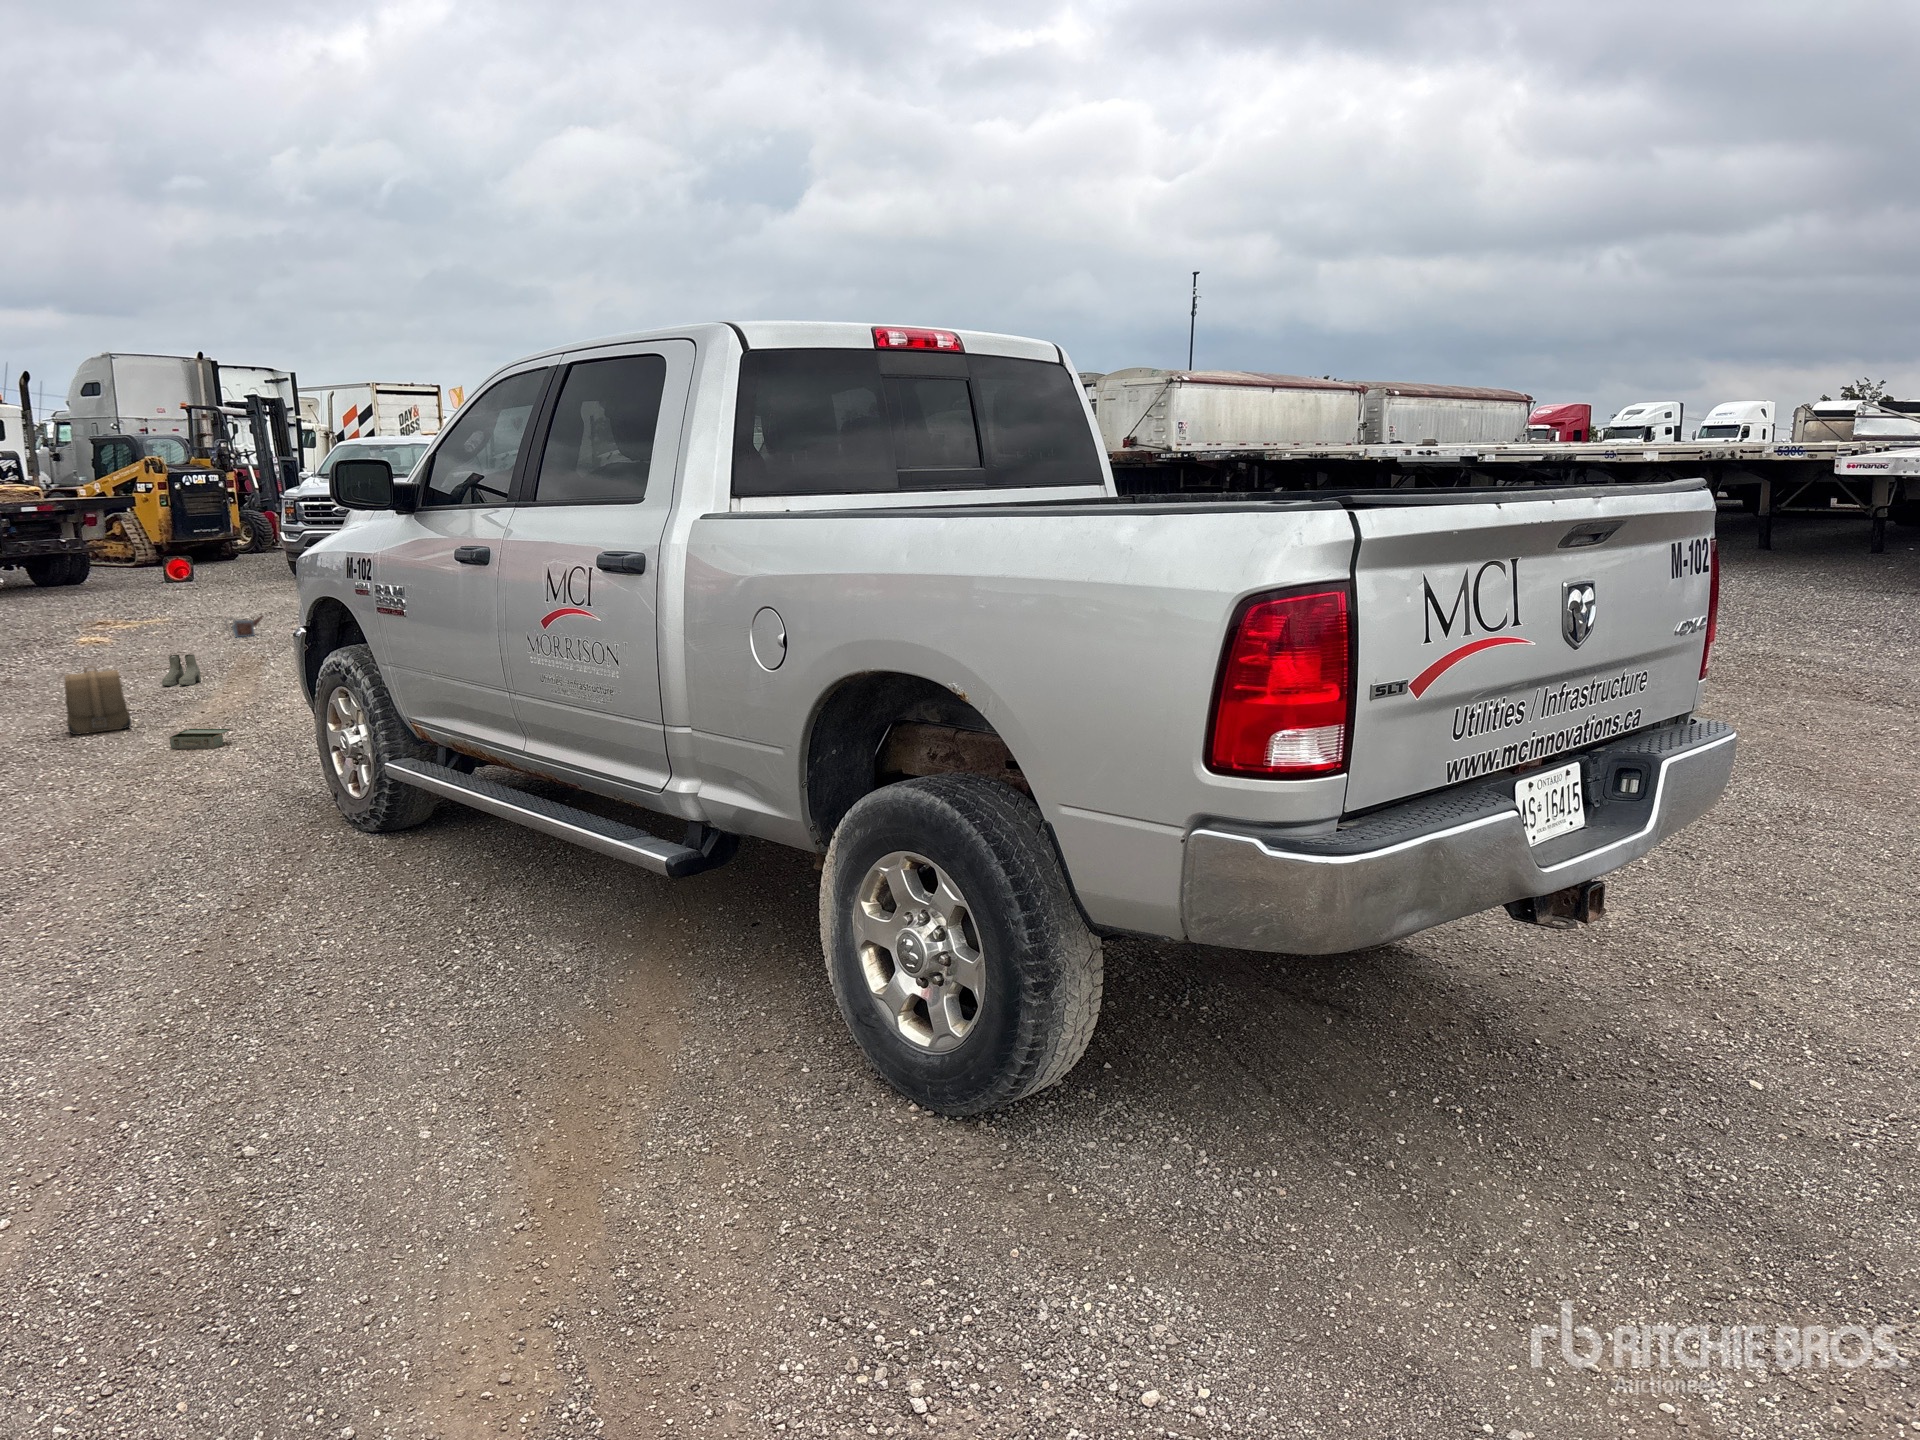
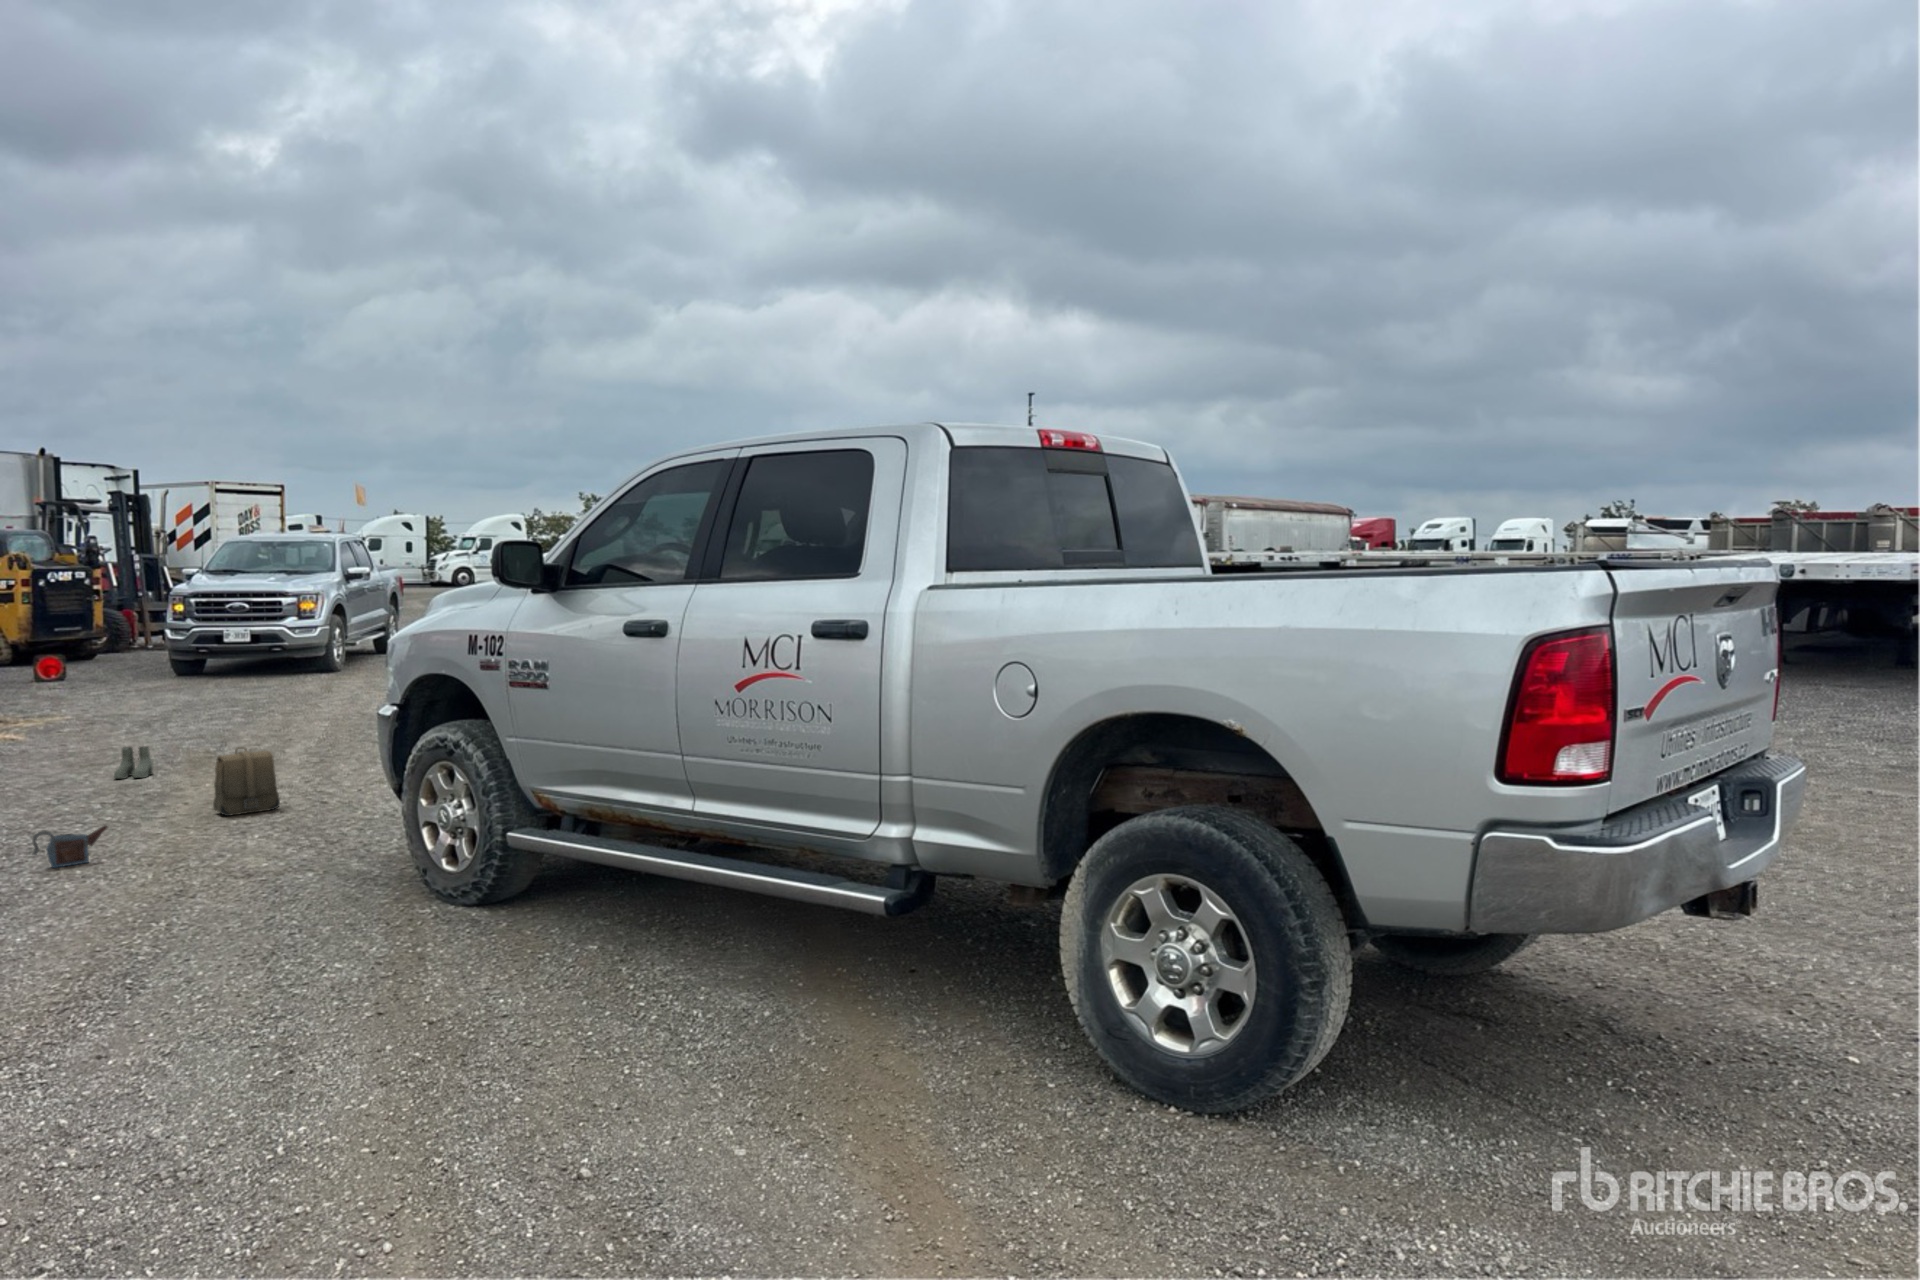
watering can: present [225,616,263,637] -> present [32,826,108,868]
backpack: present [65,666,131,735] -> present [213,747,280,816]
toolbox: present [169,729,230,749] -> none [173,816,235,837]

